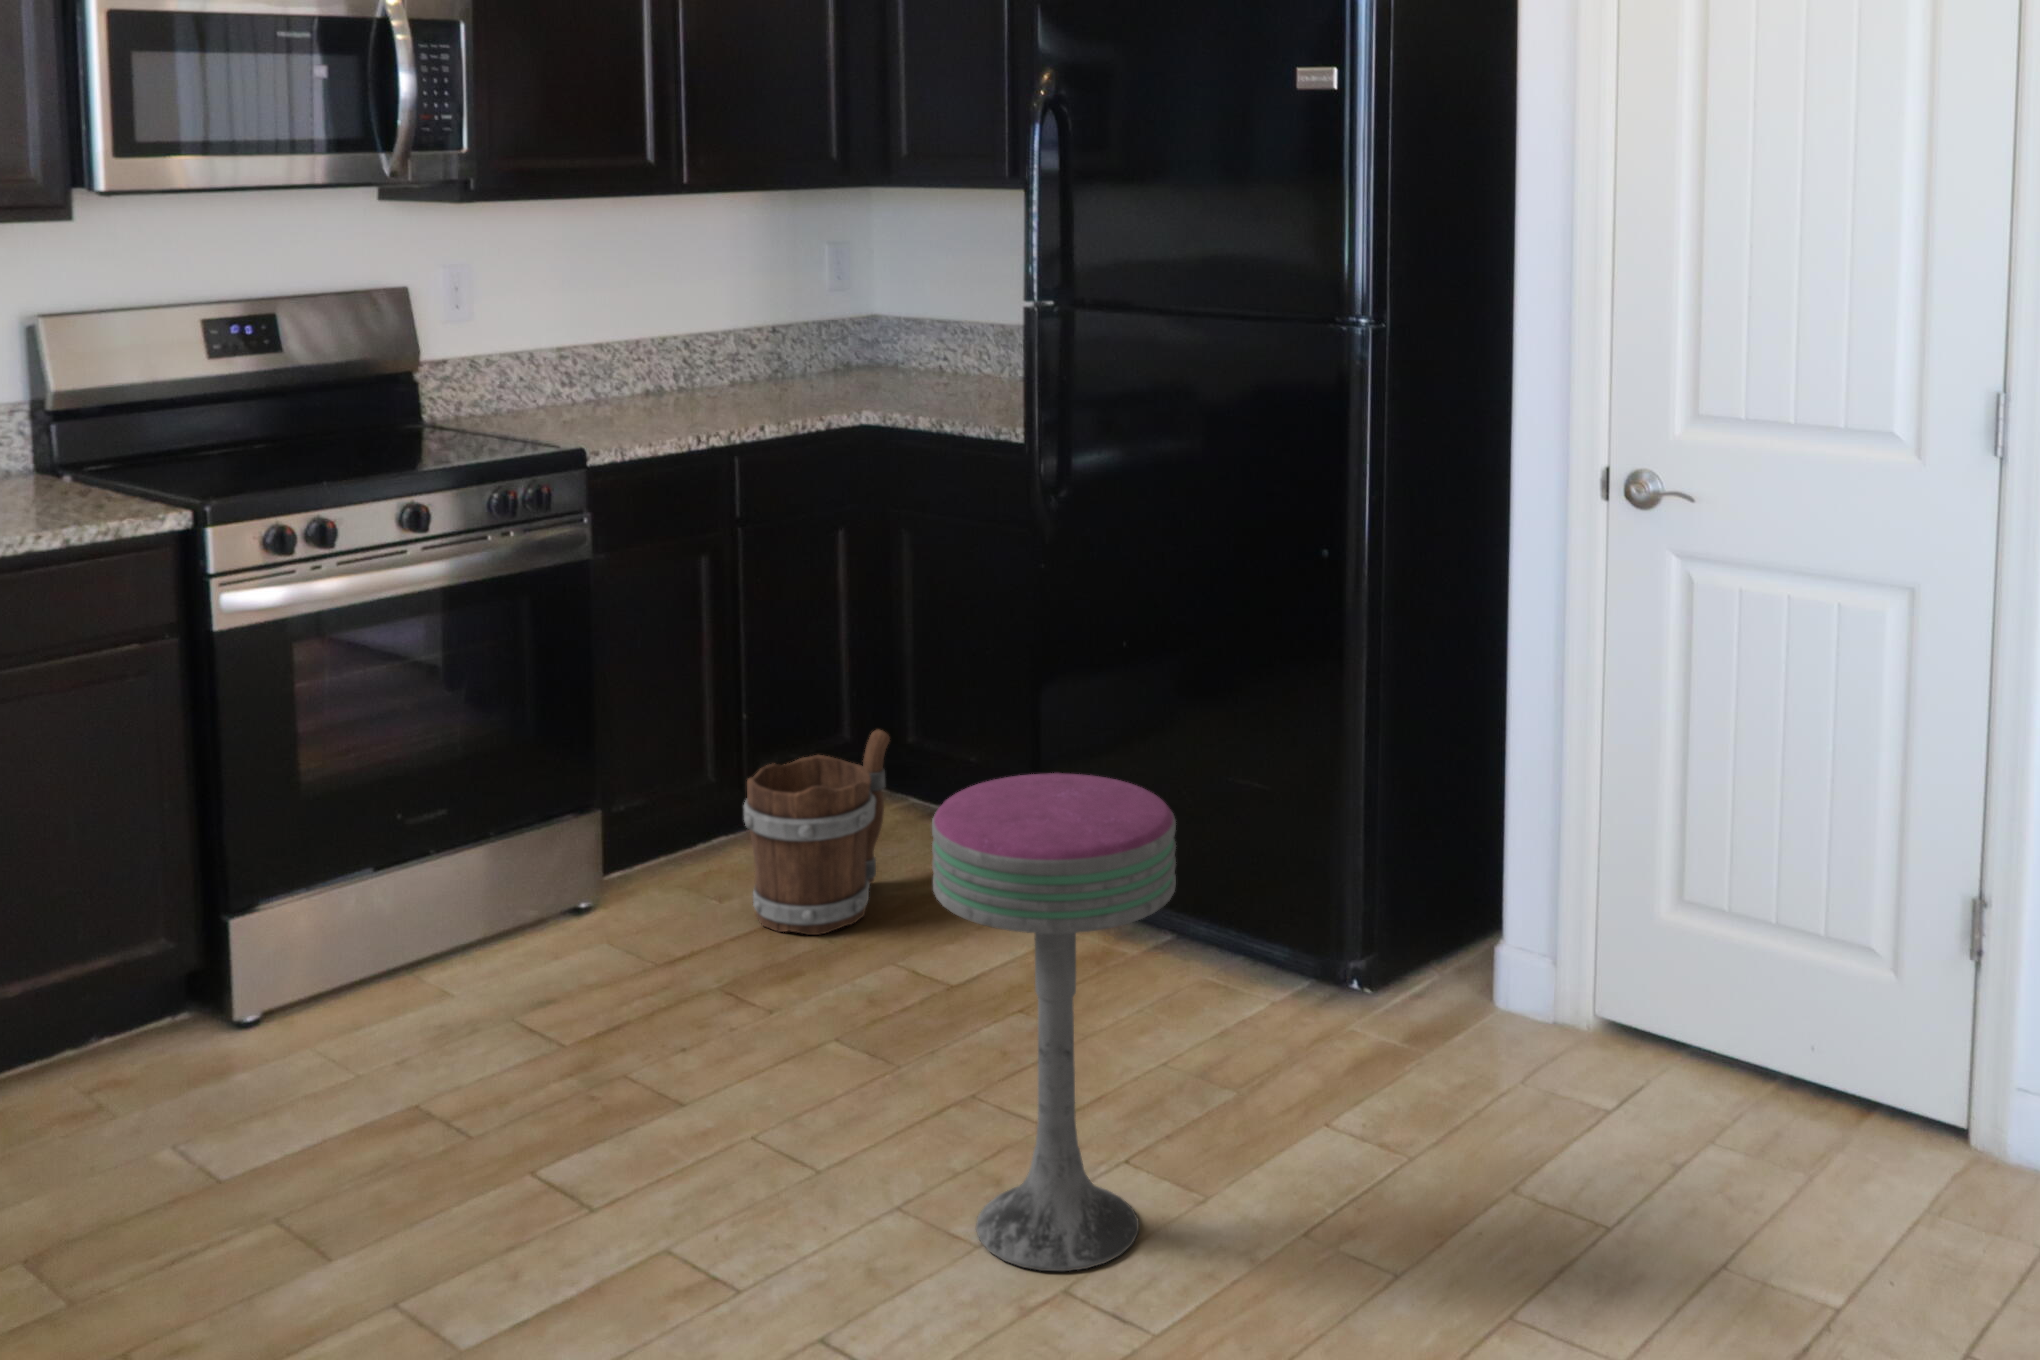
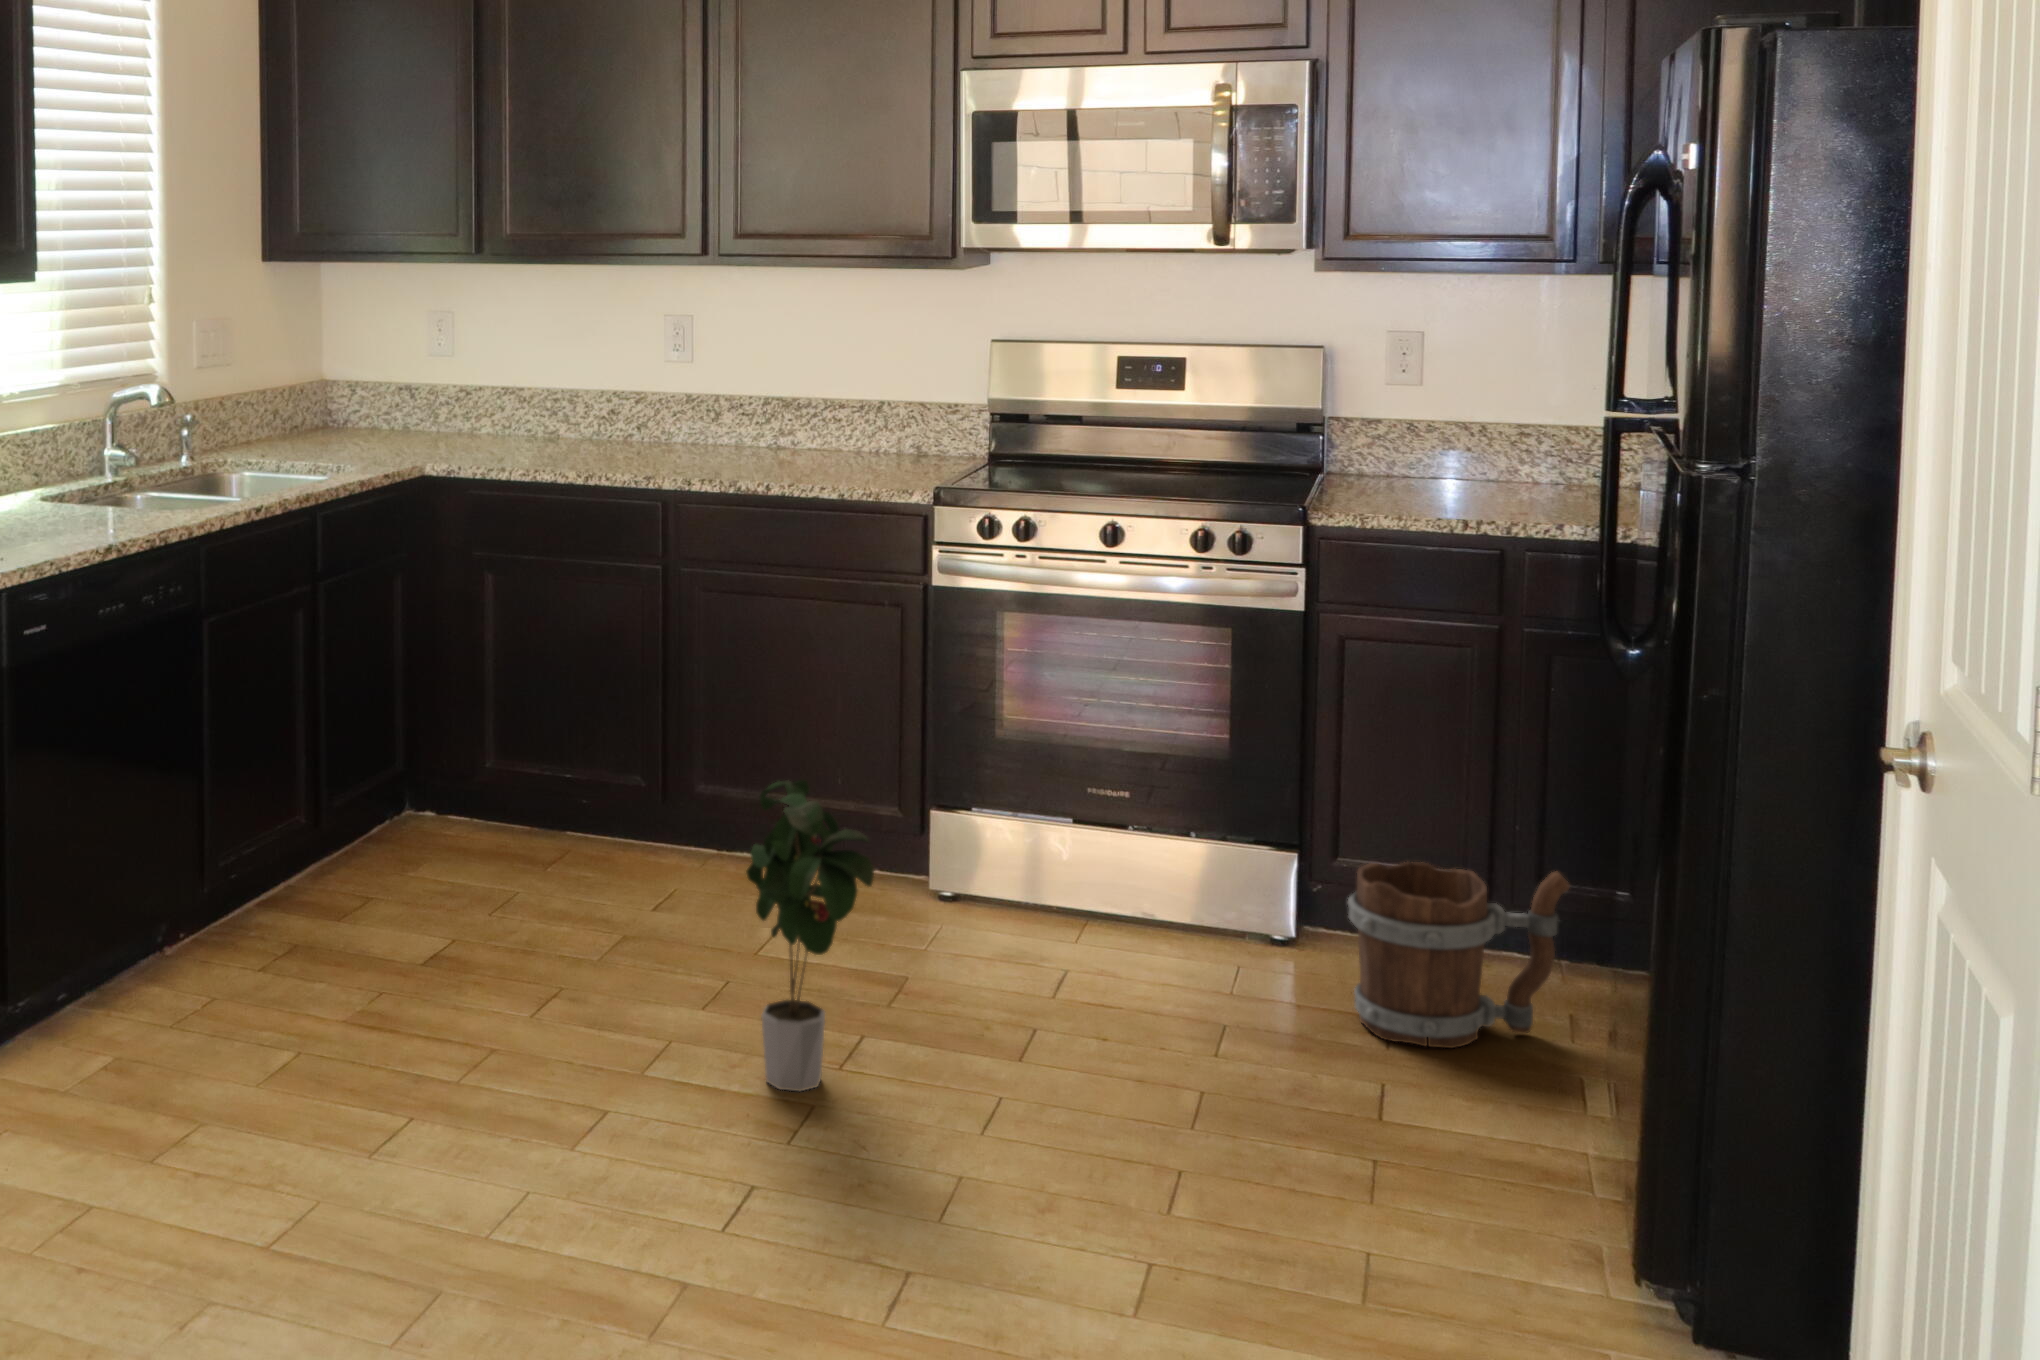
bar stool: present [932,773,1176,1271] -> none [888,815,1120,1280]
potted plant: none [422,876,760,1266] -> present [746,780,874,1091]

